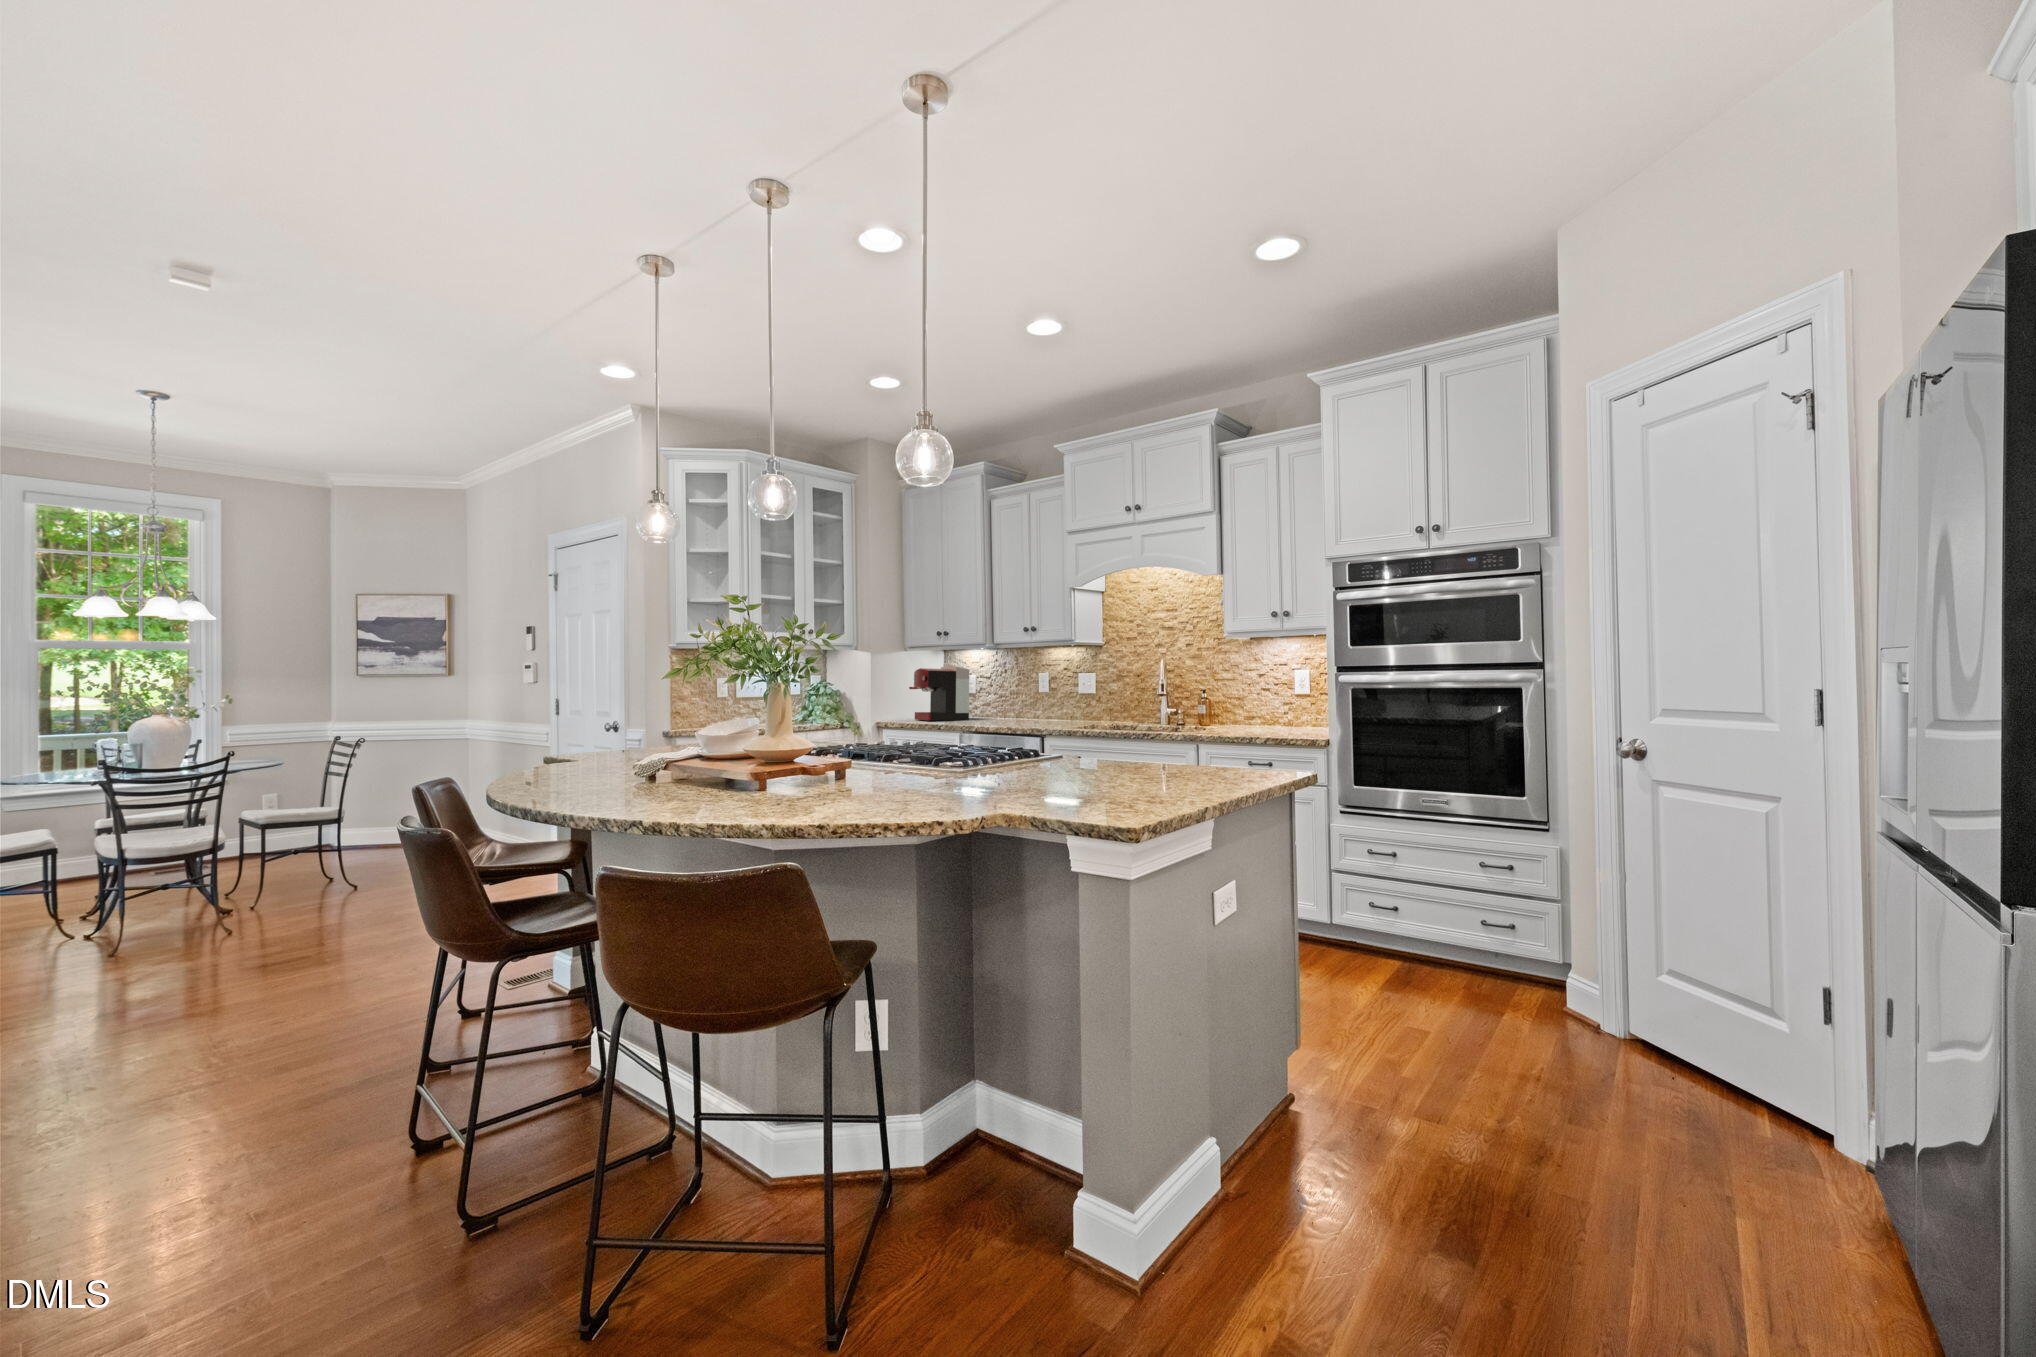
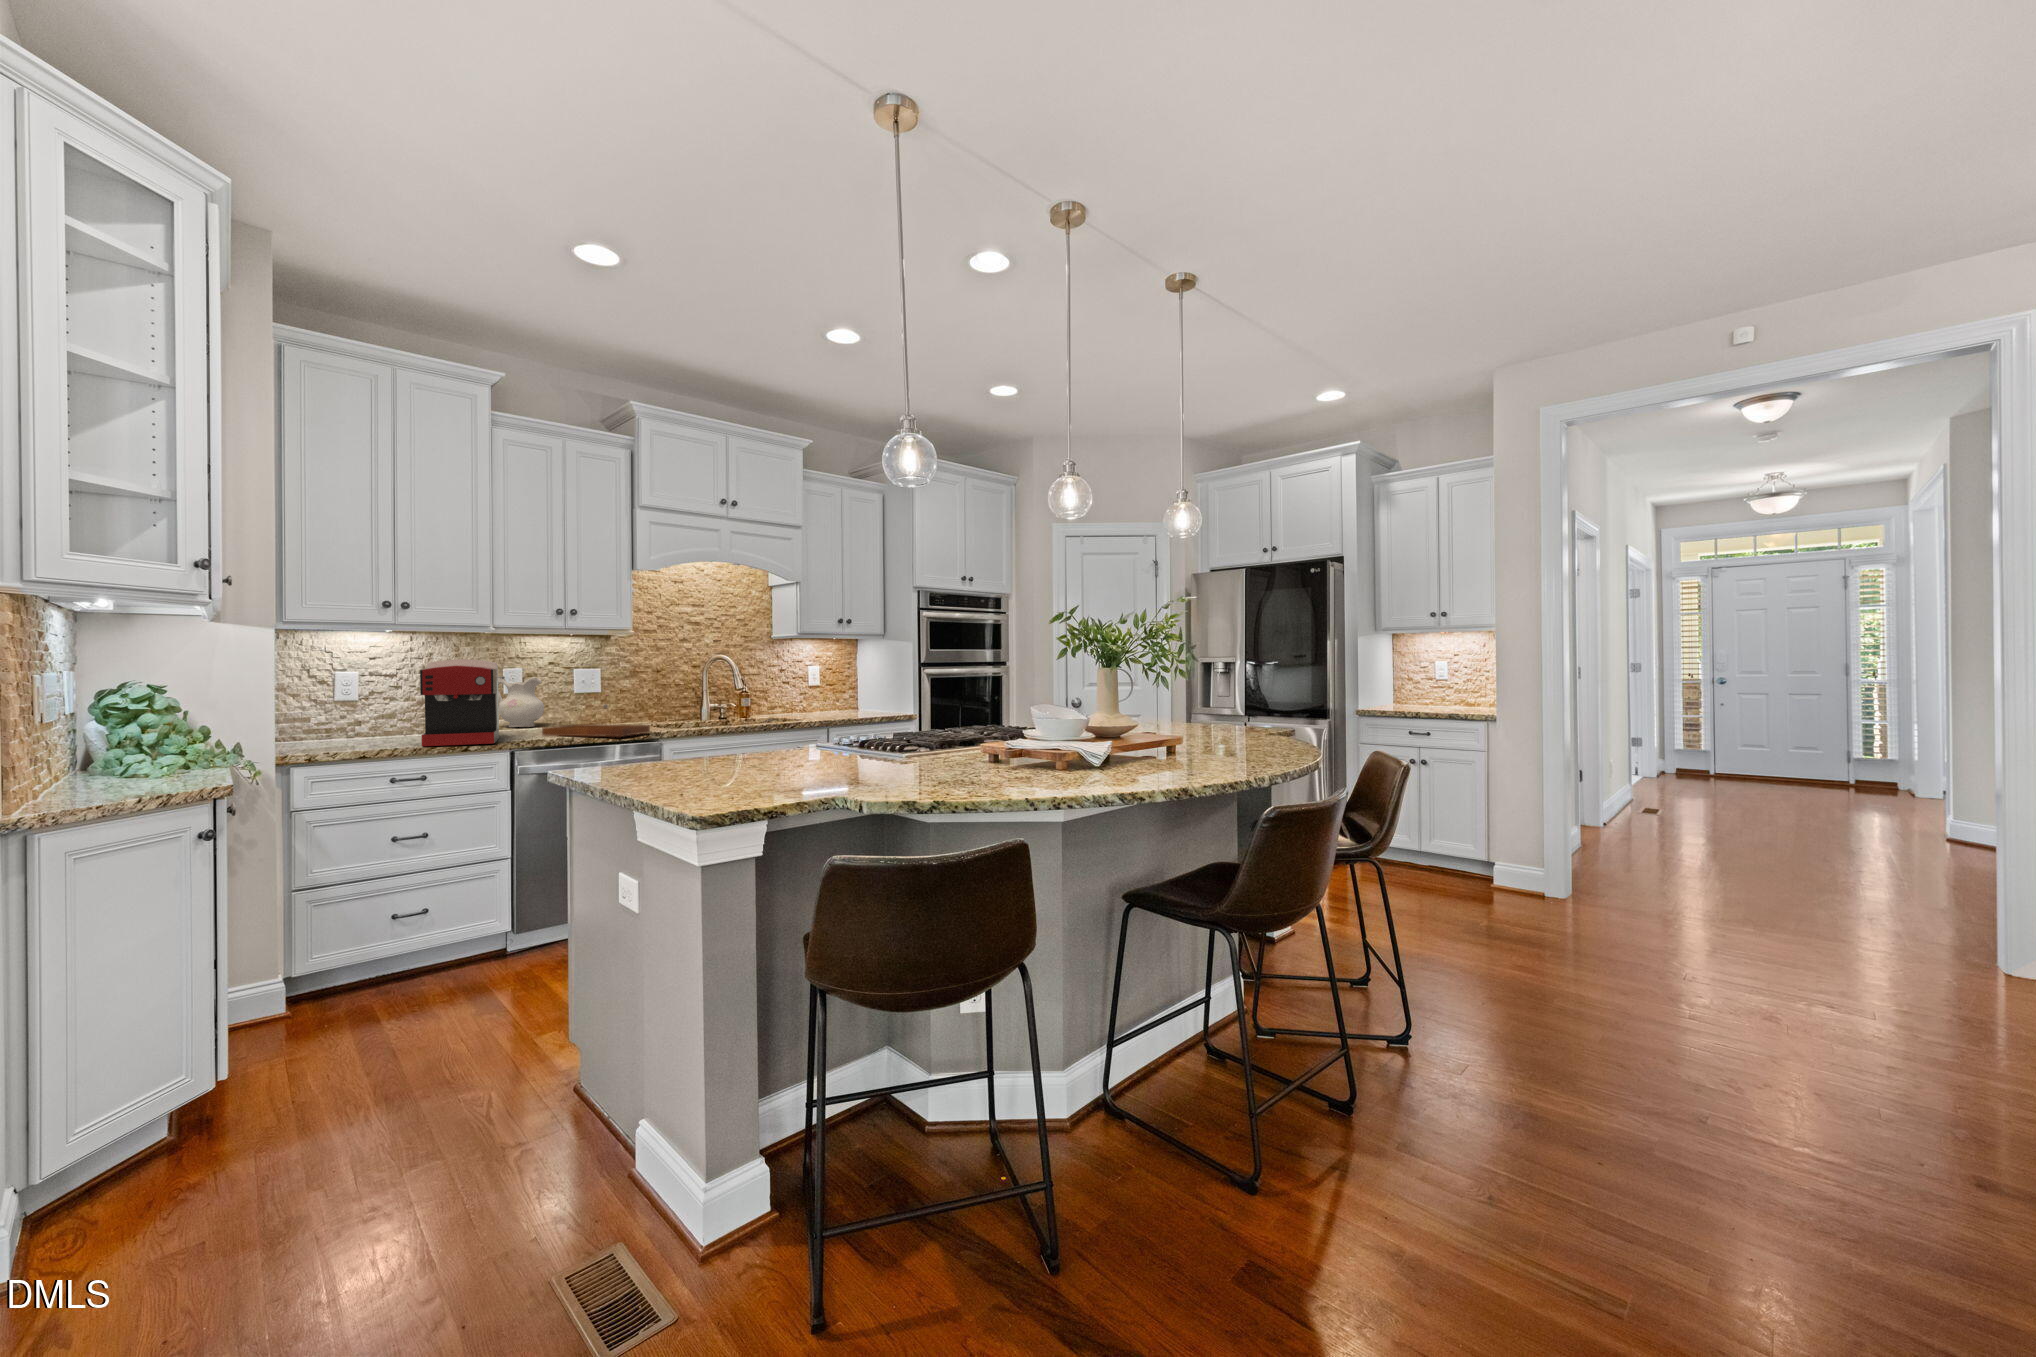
ceramic pitcher: none [1019,679,1050,717] -> present [498,676,544,727]
tray: none [973,699,1021,723] -> present [542,704,650,737]

